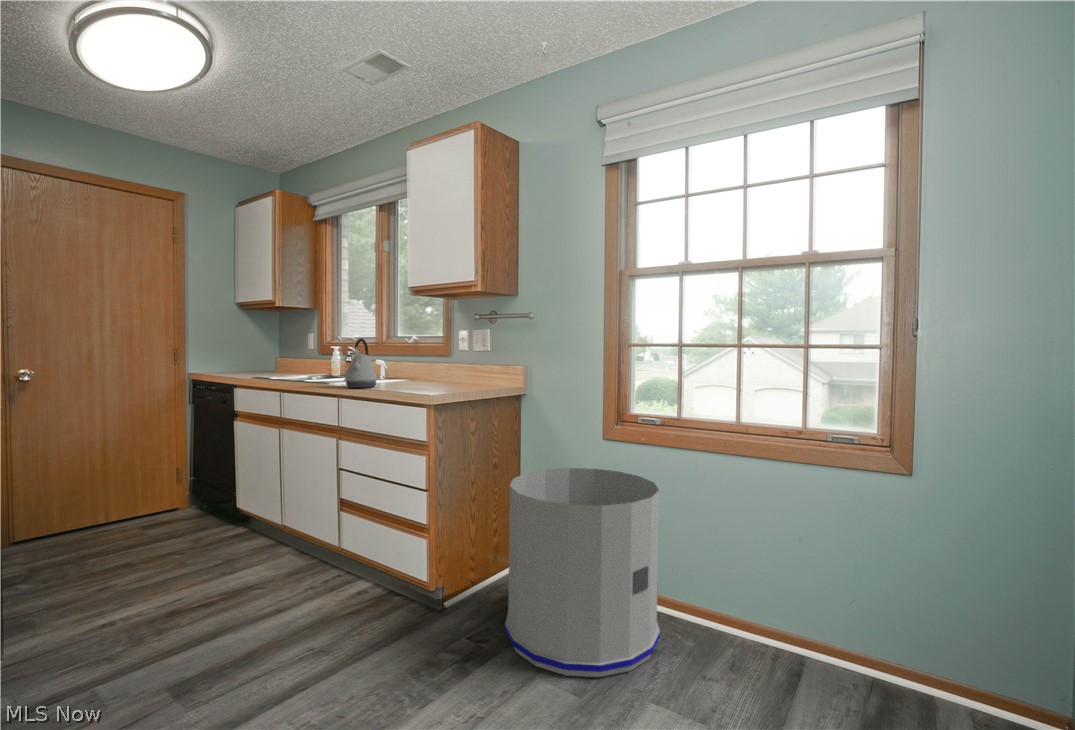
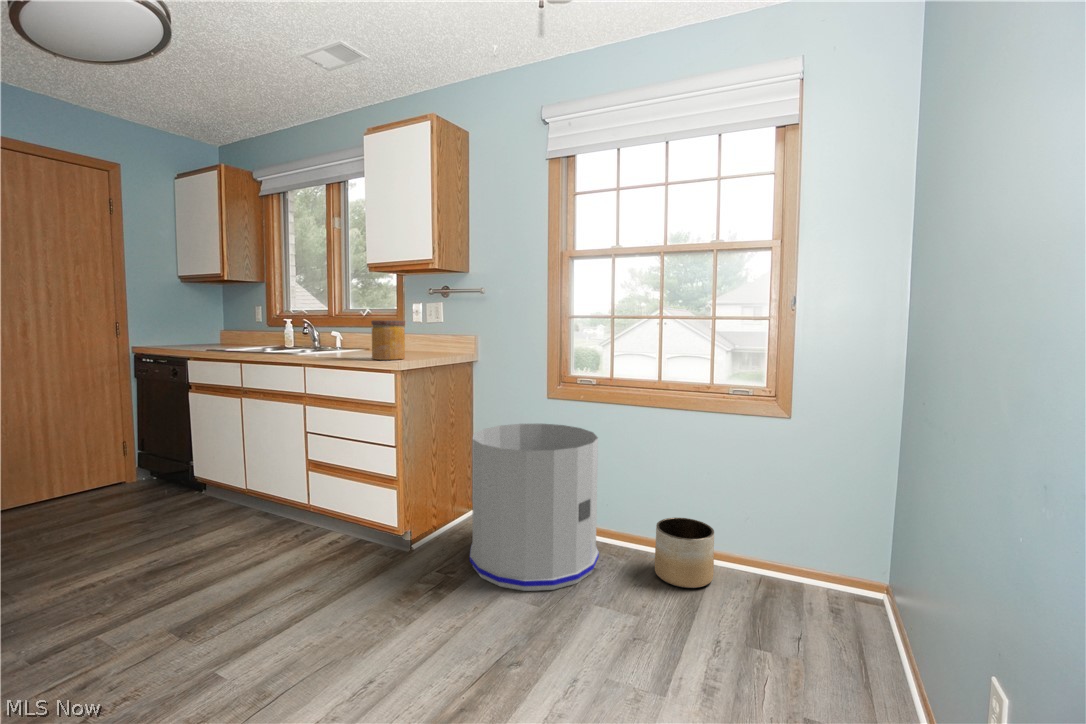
kettle: present [345,338,377,388] -> none [308,311,340,357]
jar: none [408,349,444,392] -> present [371,320,405,360]
planter: none [731,595,810,692] -> present [655,518,714,588]

